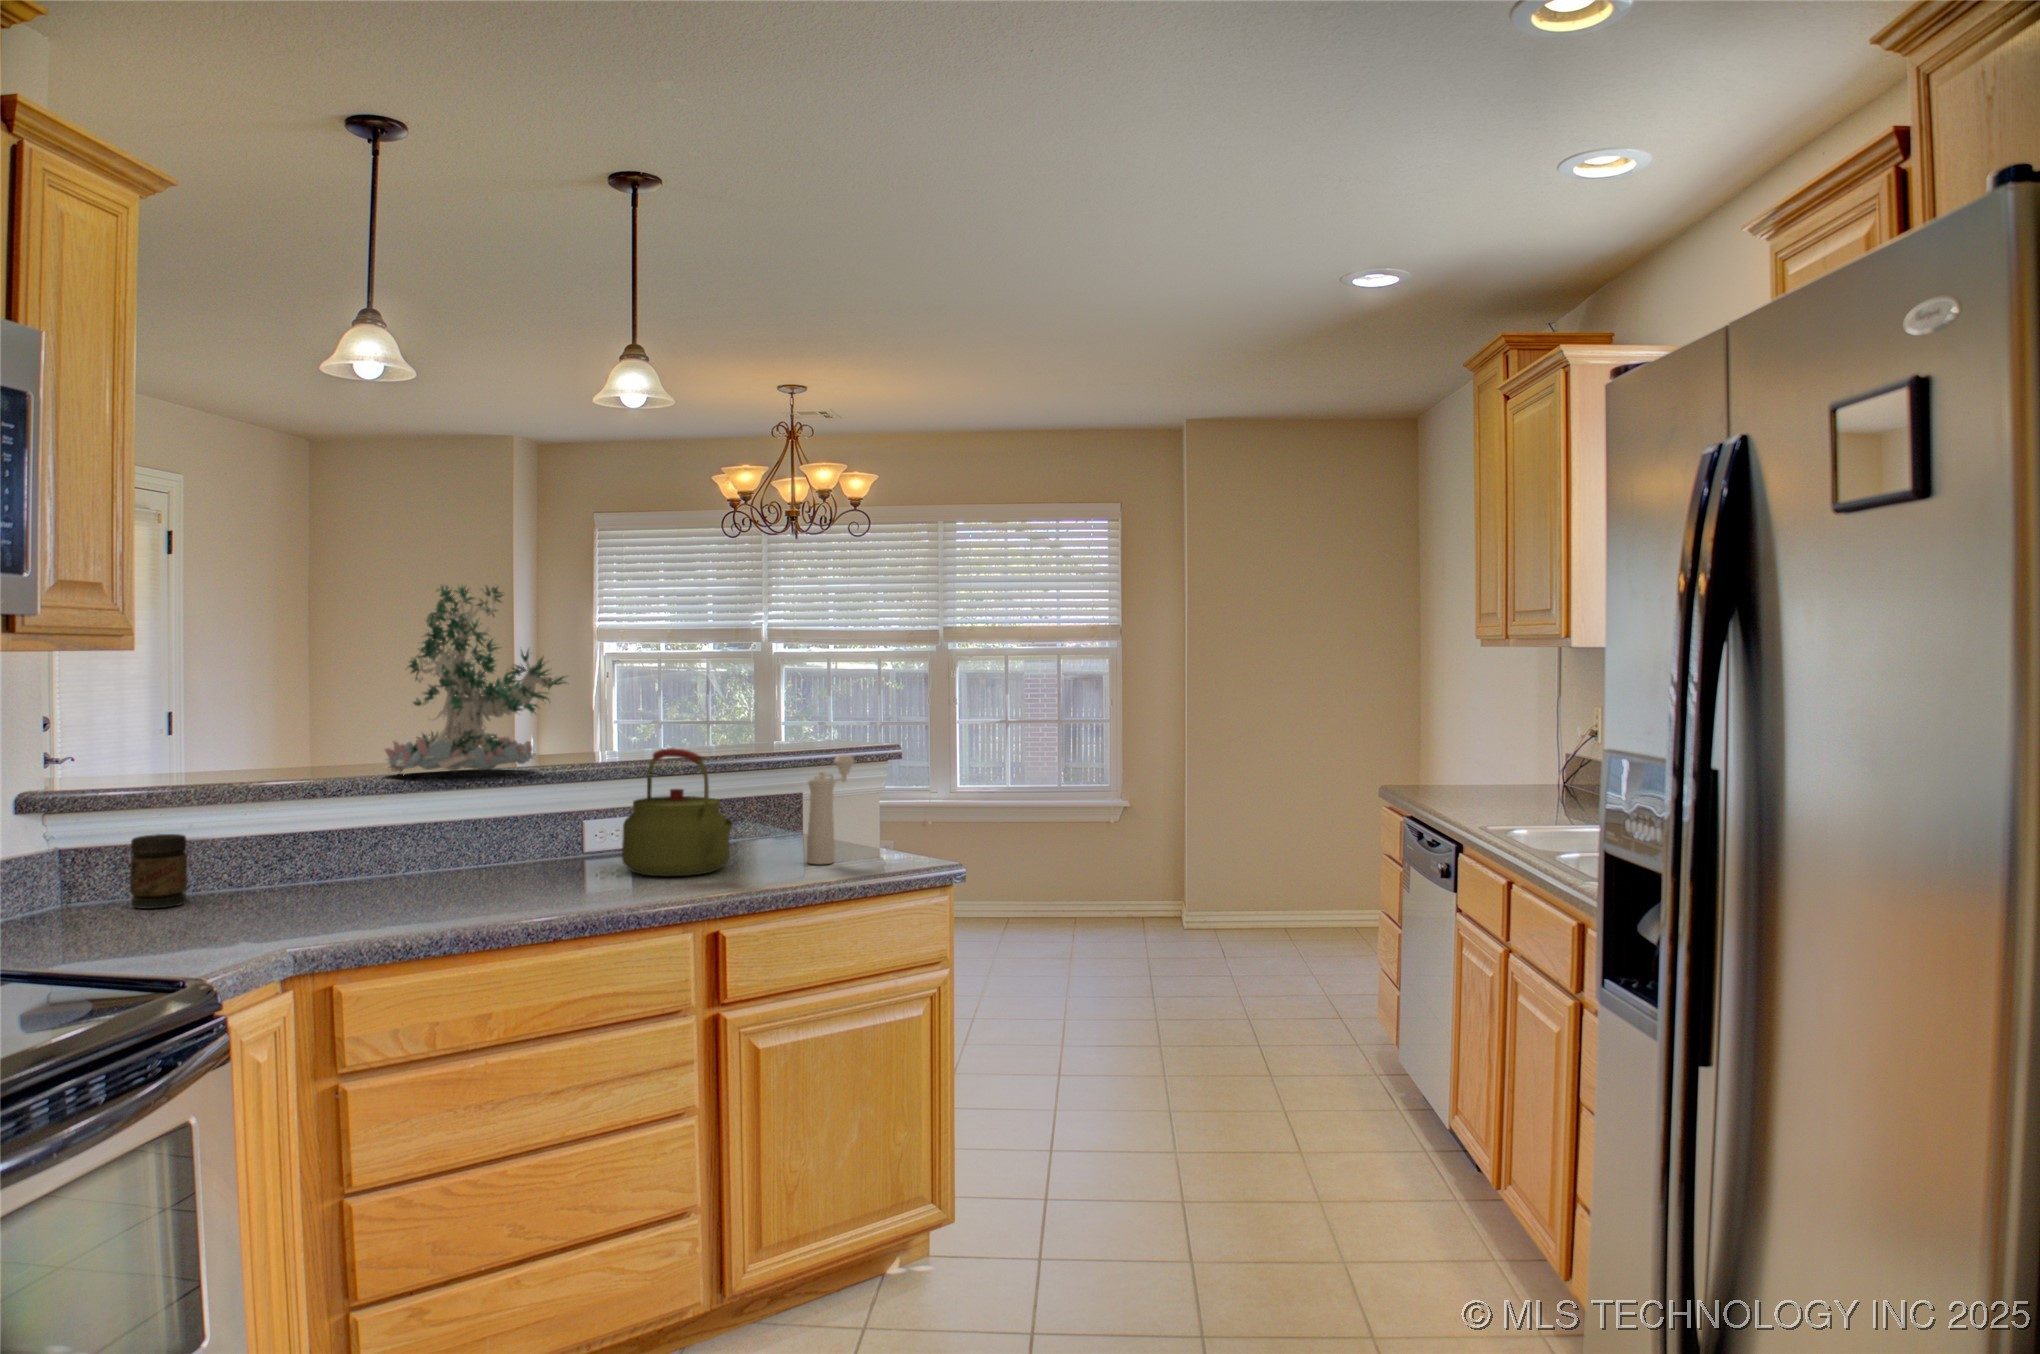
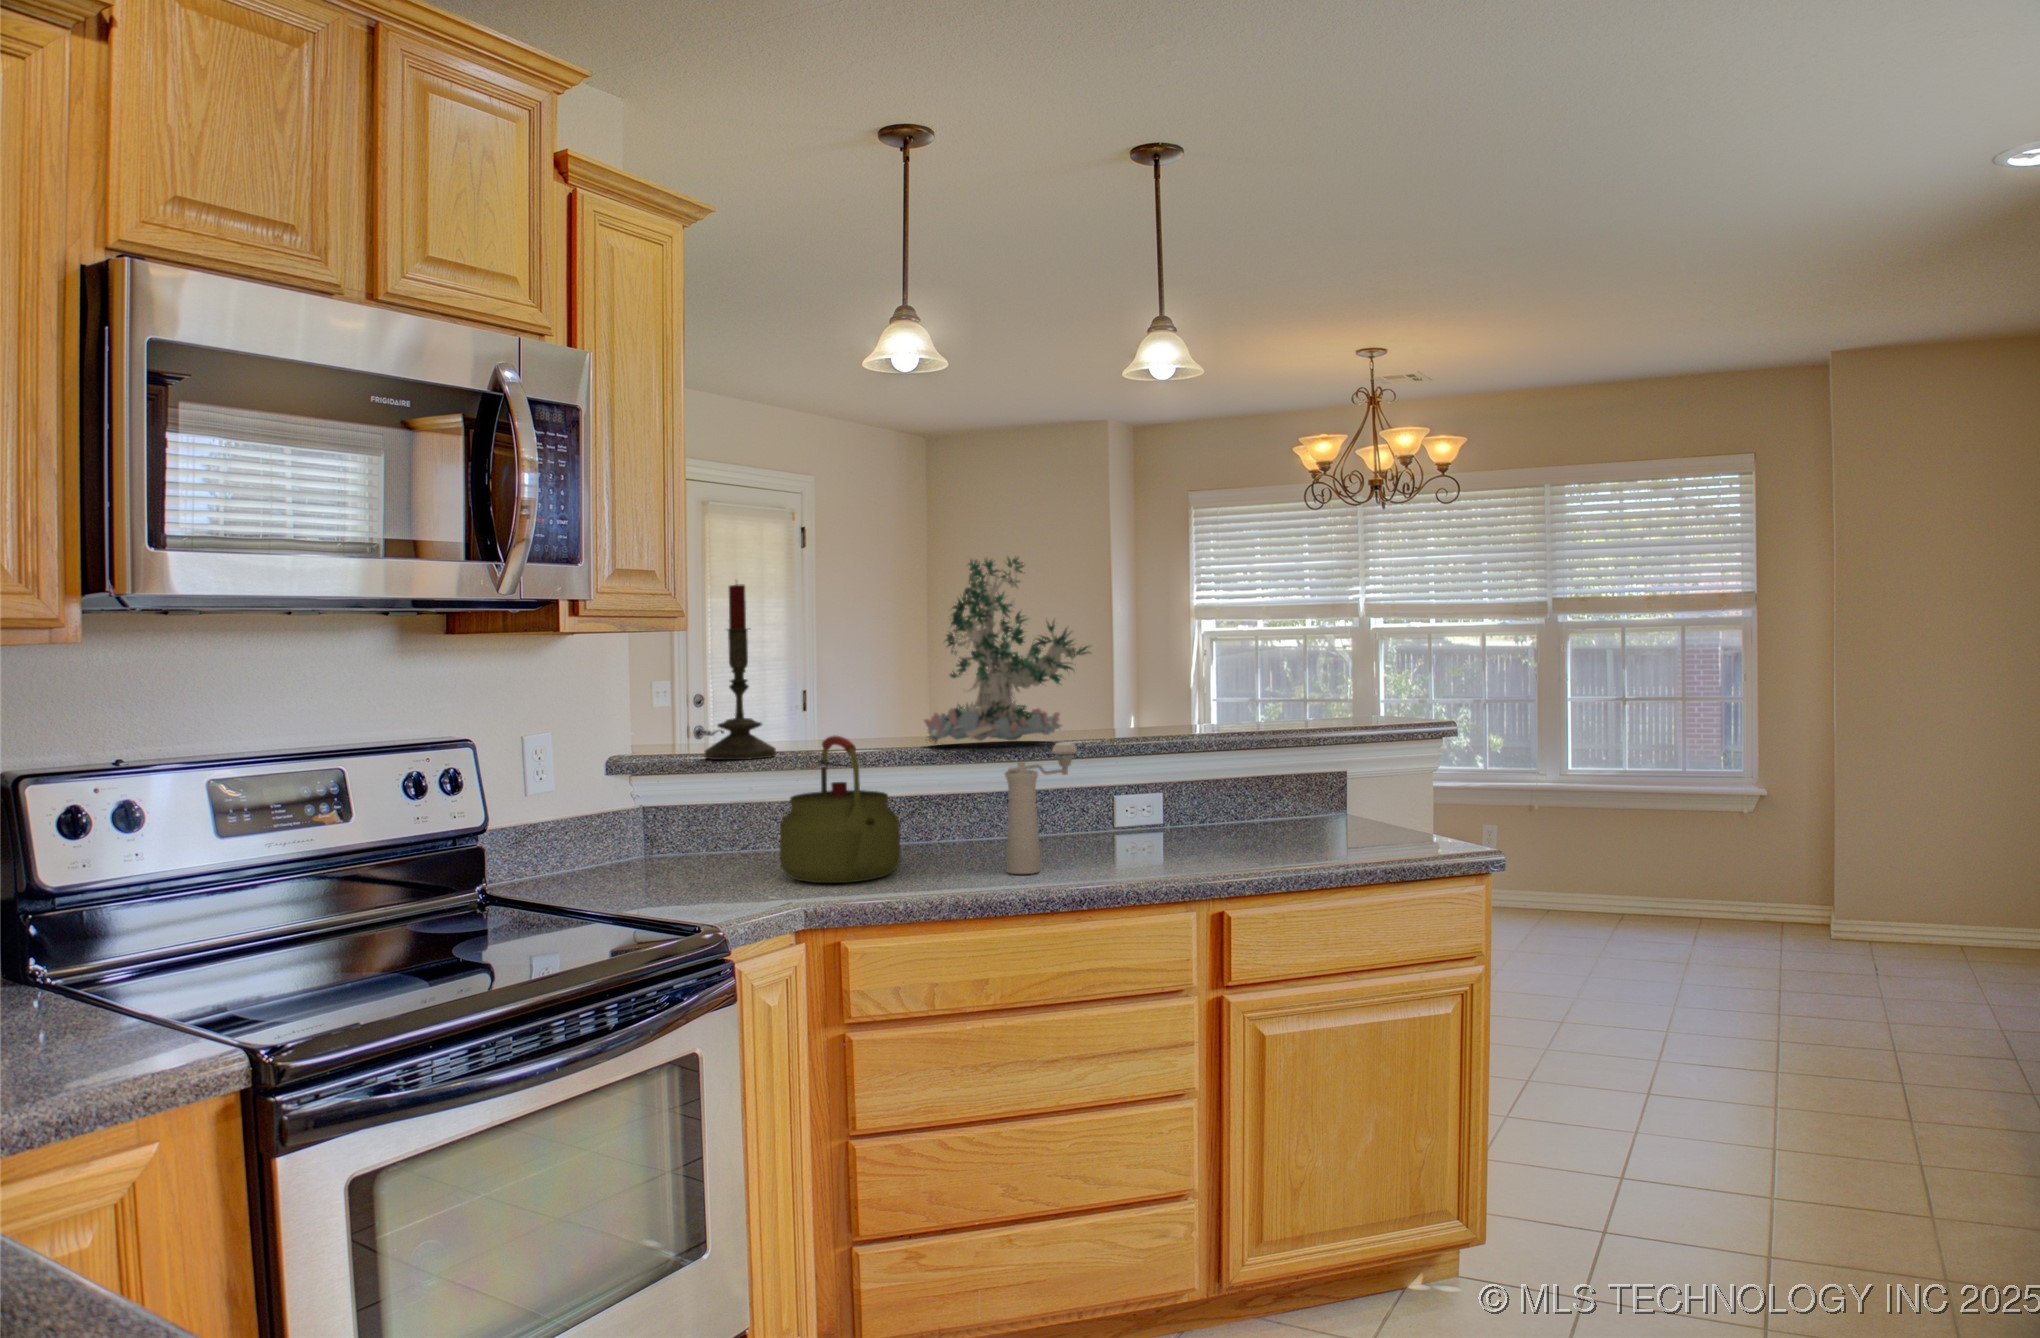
candle: none [131,597,219,796] -> present [705,584,776,760]
kettle: present [622,748,733,876] -> present [780,735,900,883]
pepper mill: present [807,755,855,864] -> present [1005,743,1077,874]
jar: present [130,834,187,908] -> none [704,796,748,863]

